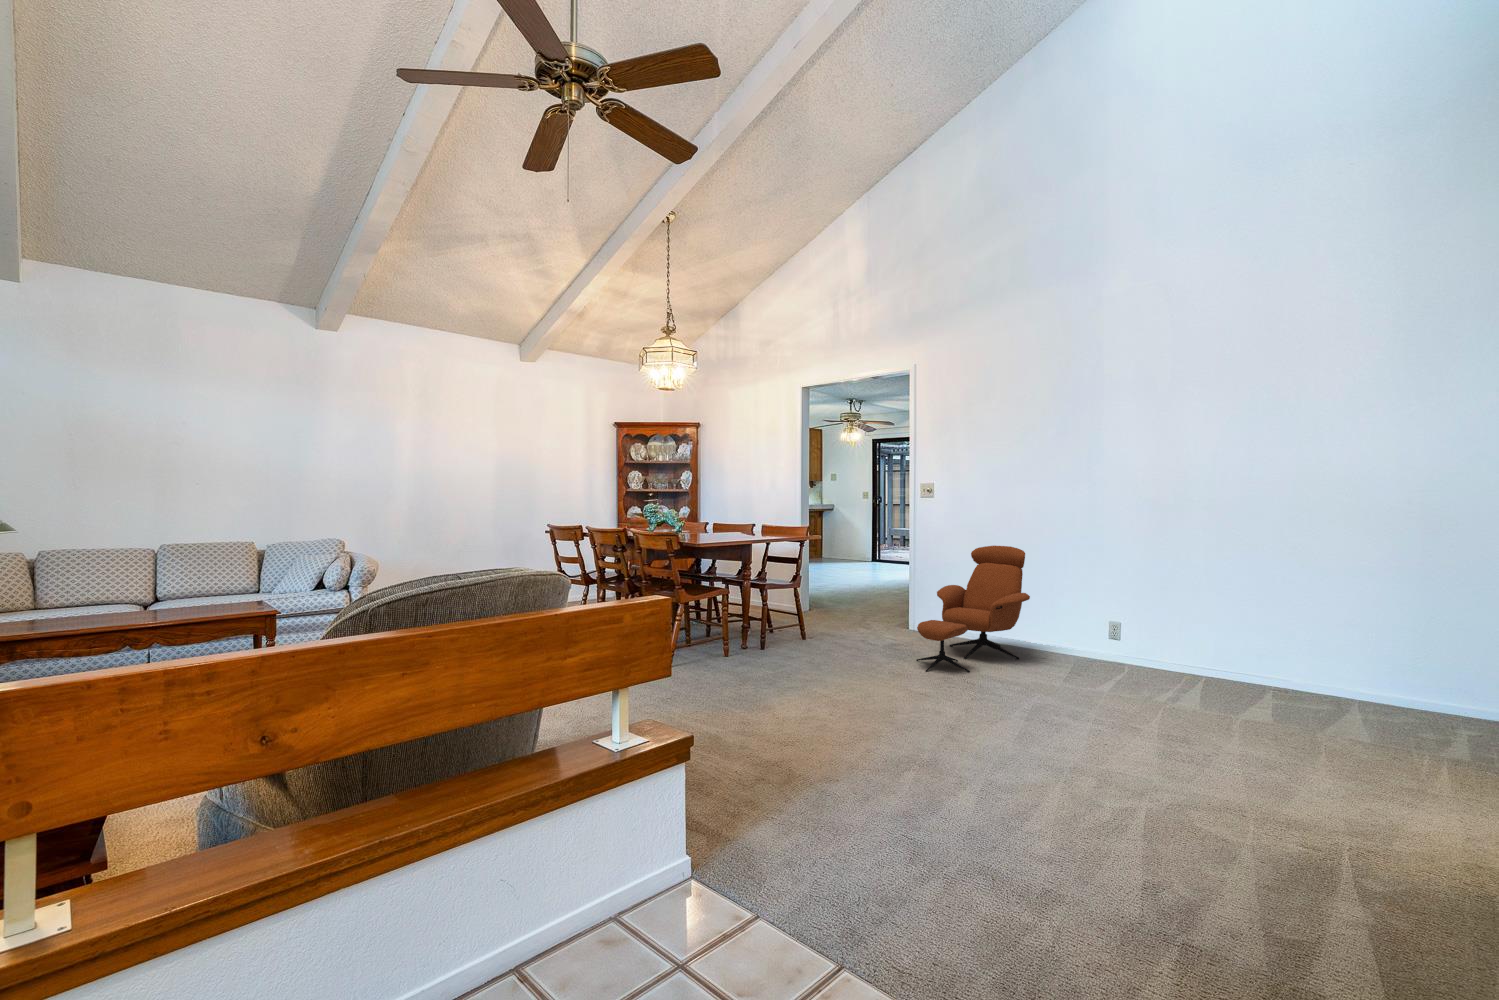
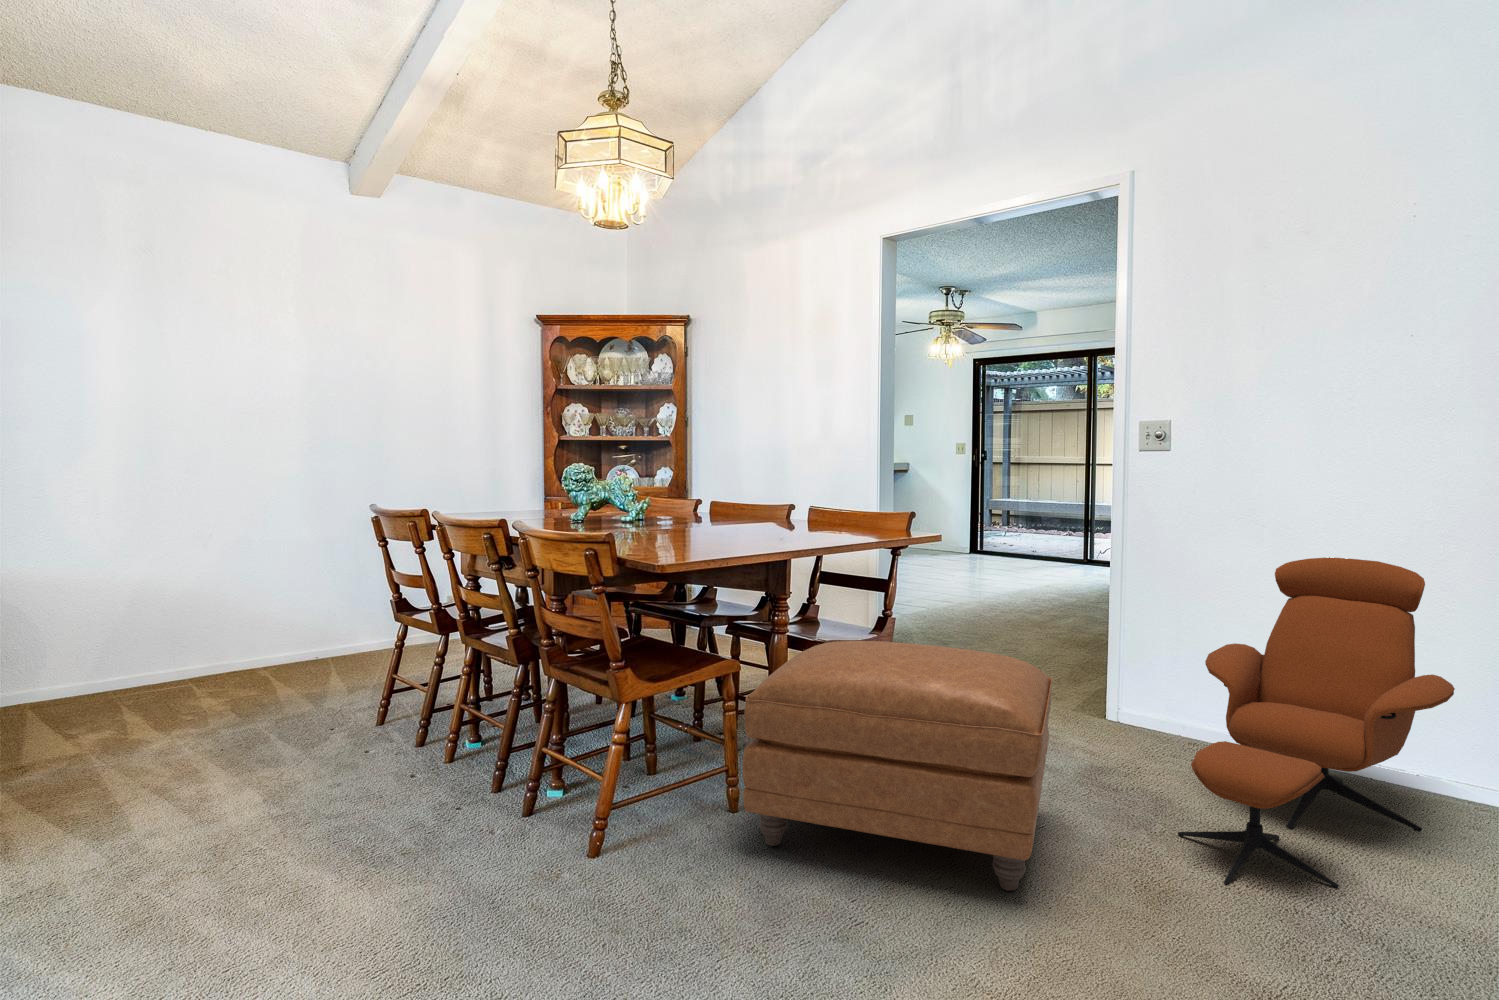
ottoman: none [732,582,864,674] -> present [742,641,1052,891]

